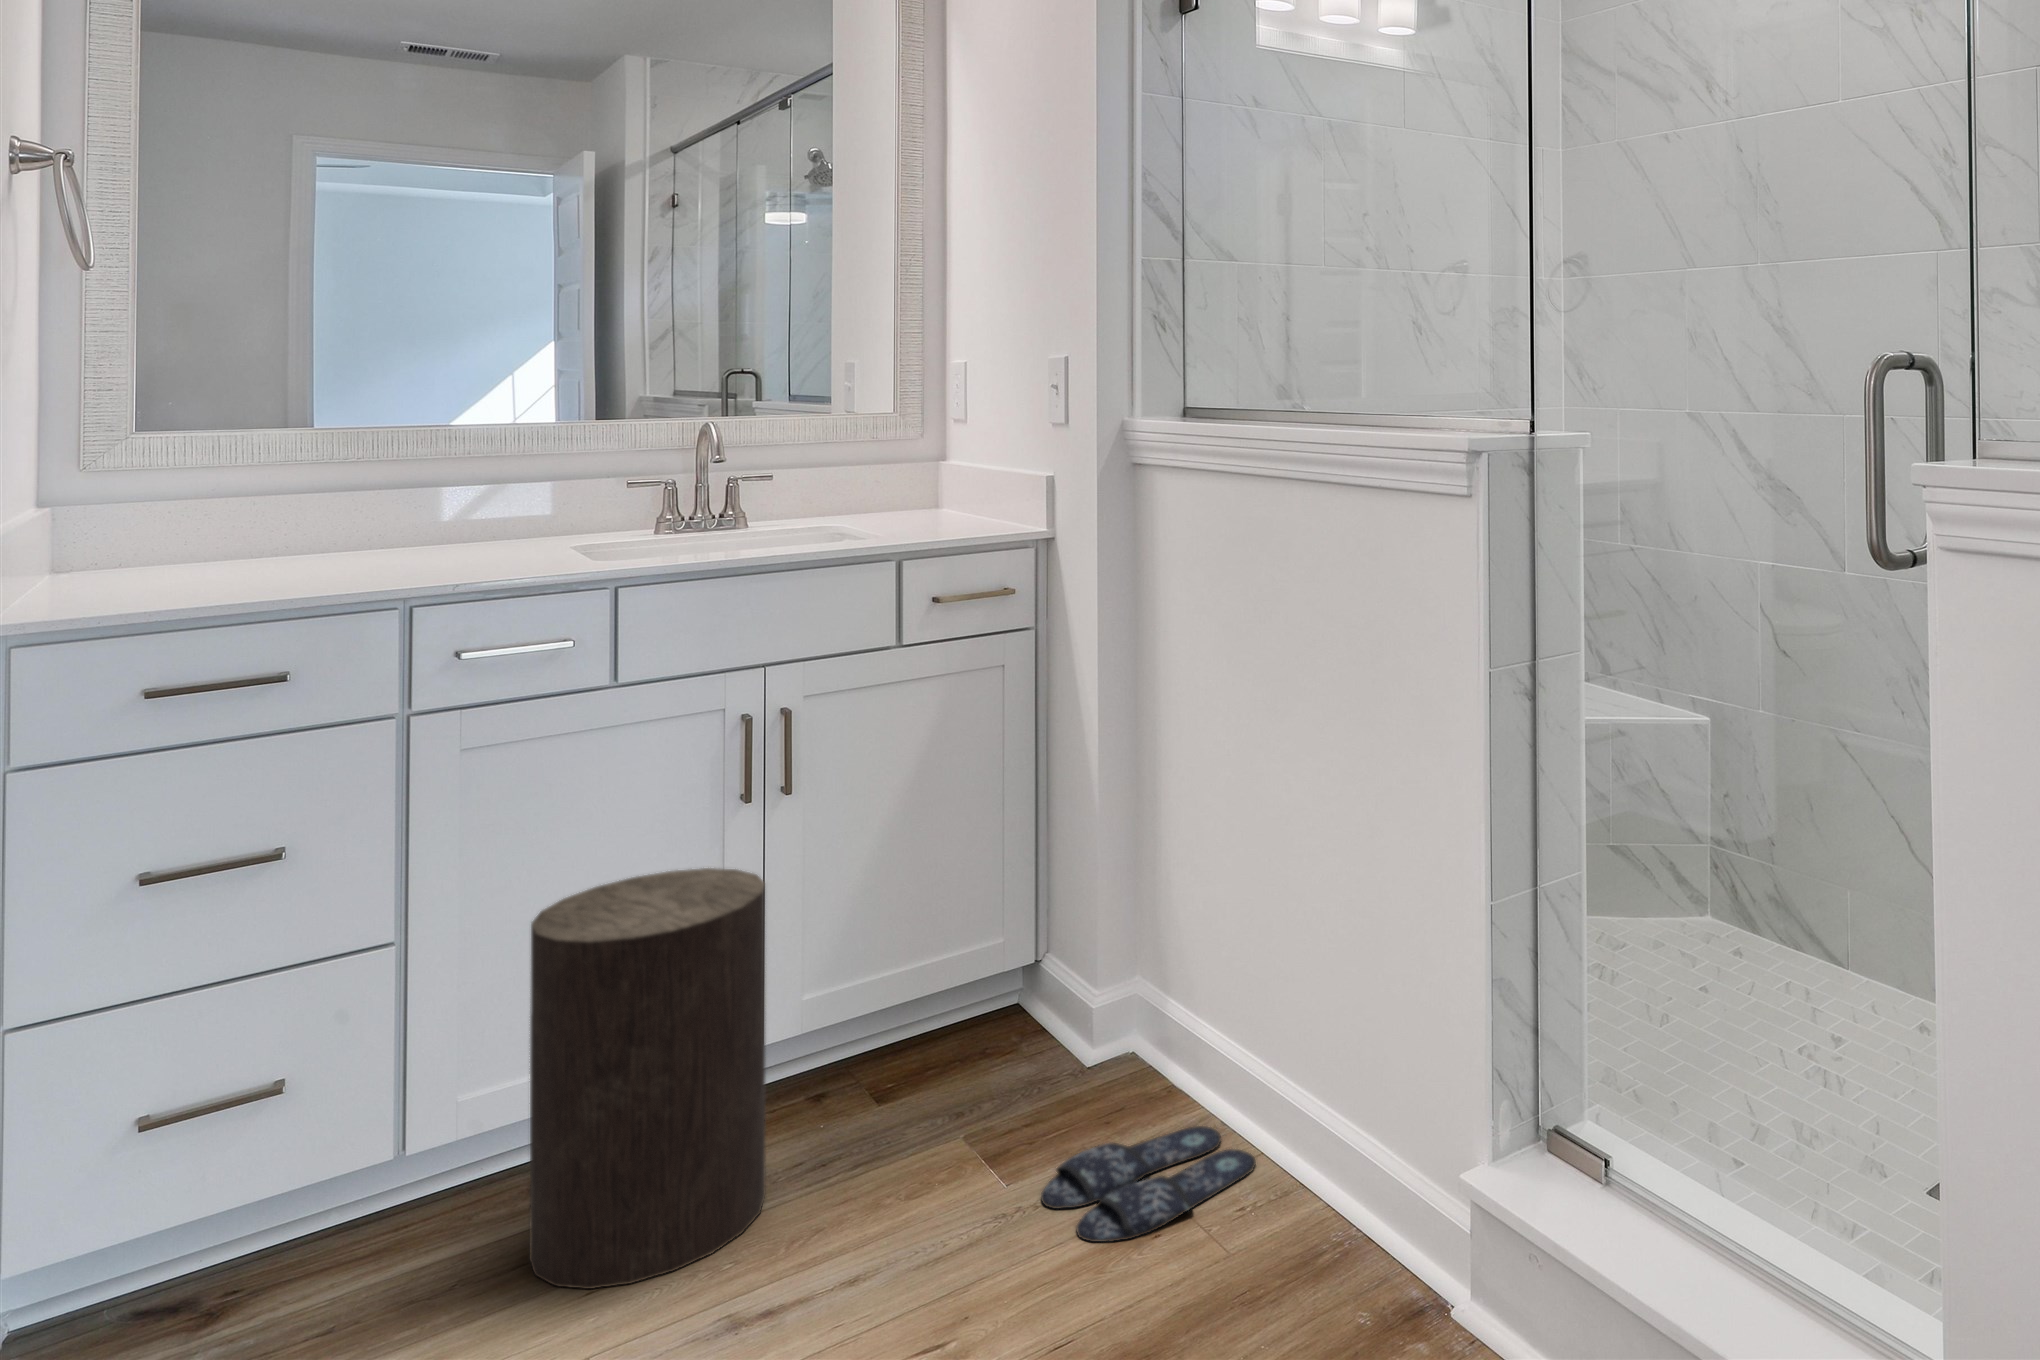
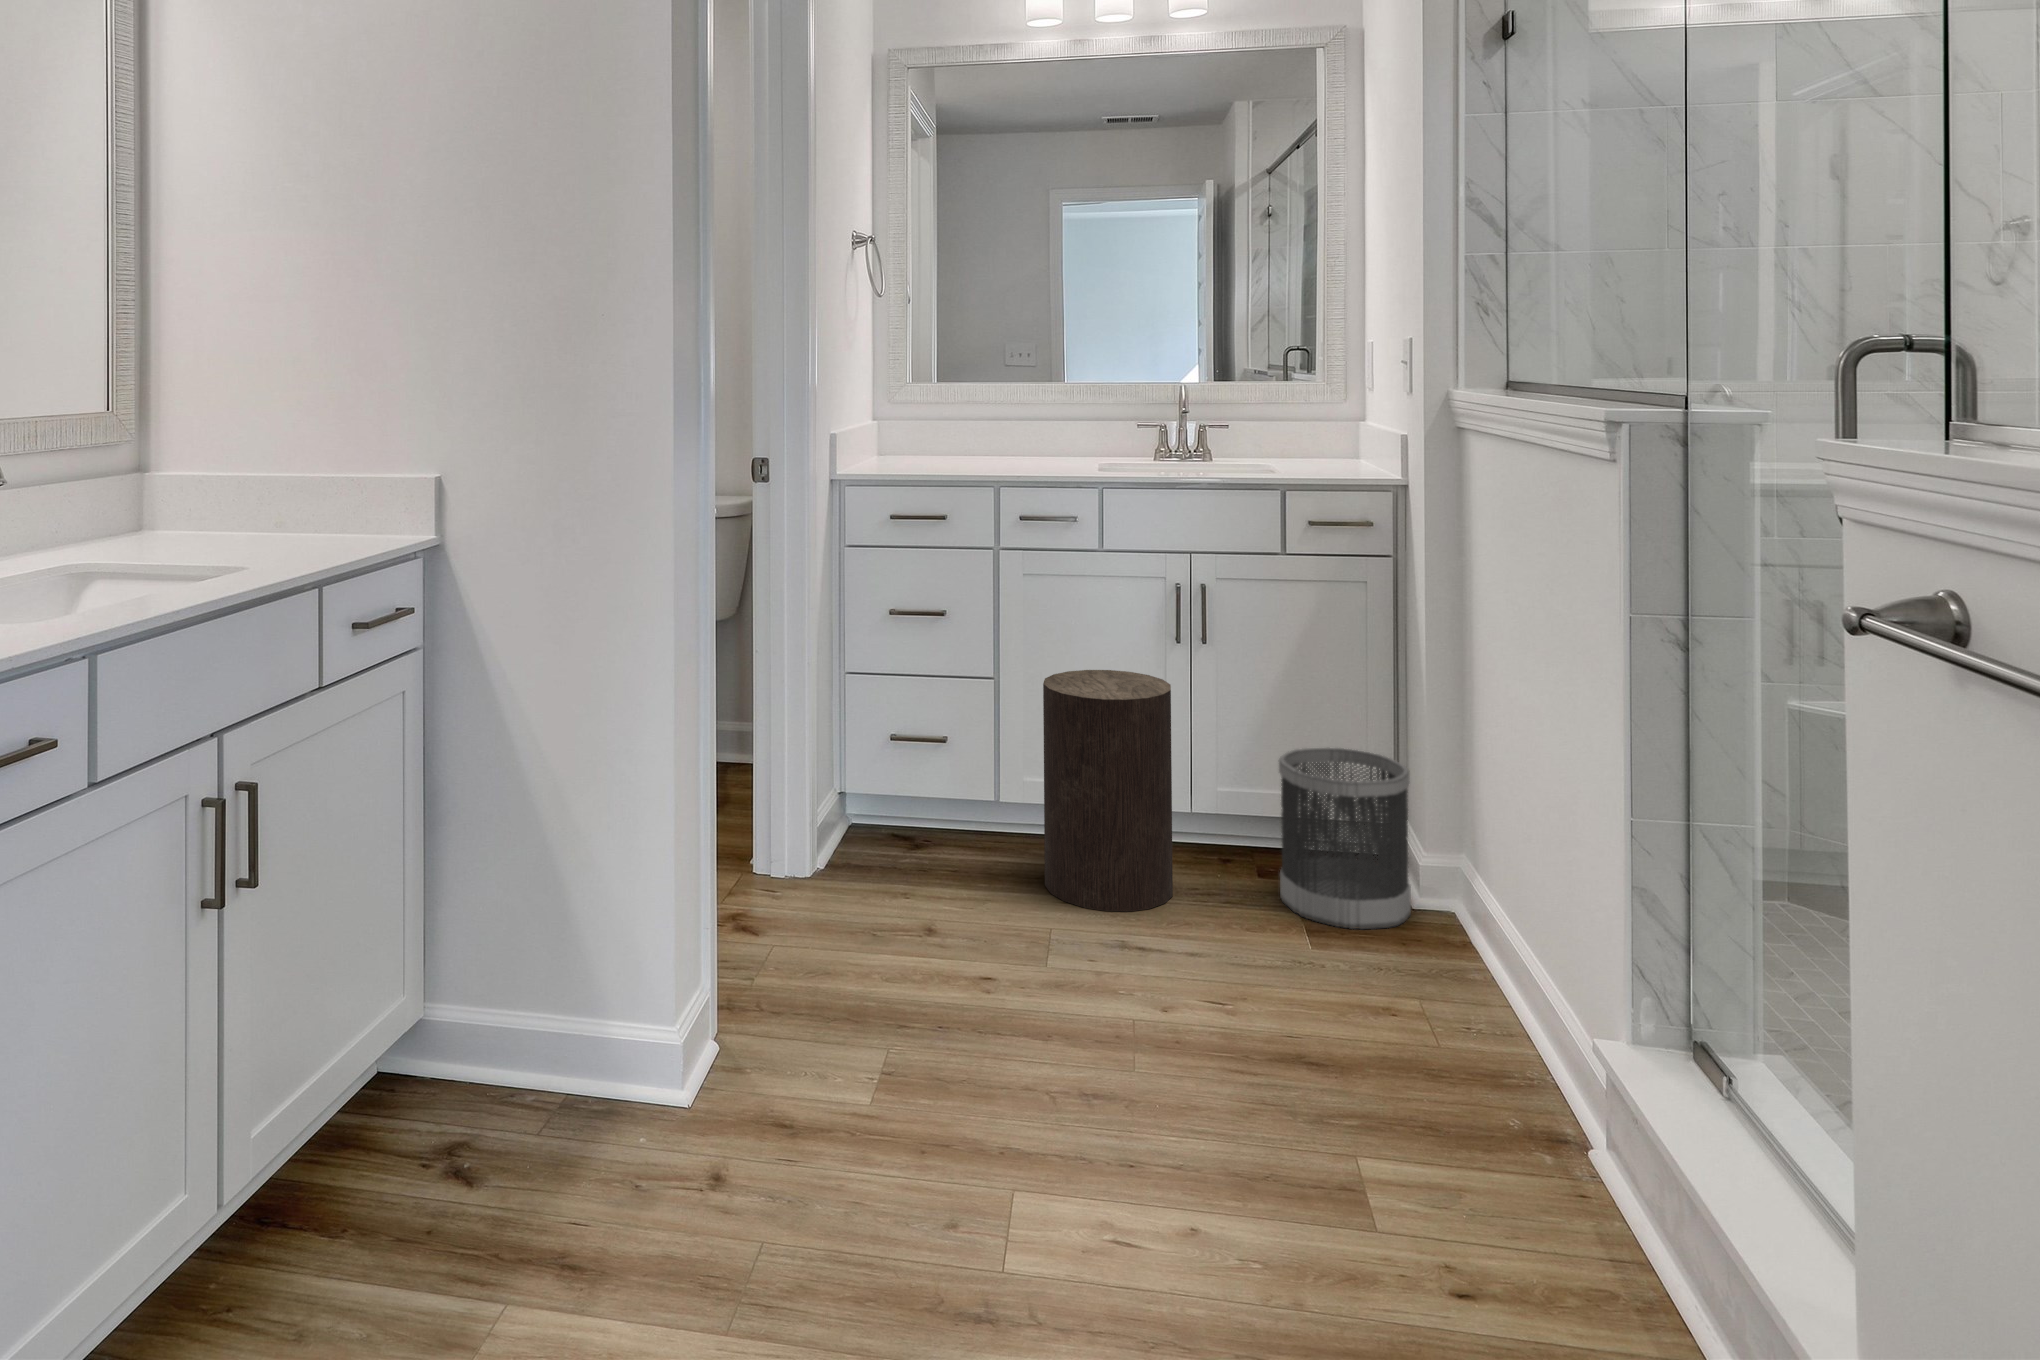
wastebasket: none [914,887,1084,1143] -> present [1279,747,1411,929]
slippers: present [1041,1126,1256,1242] -> none [1328,949,1501,1015]

